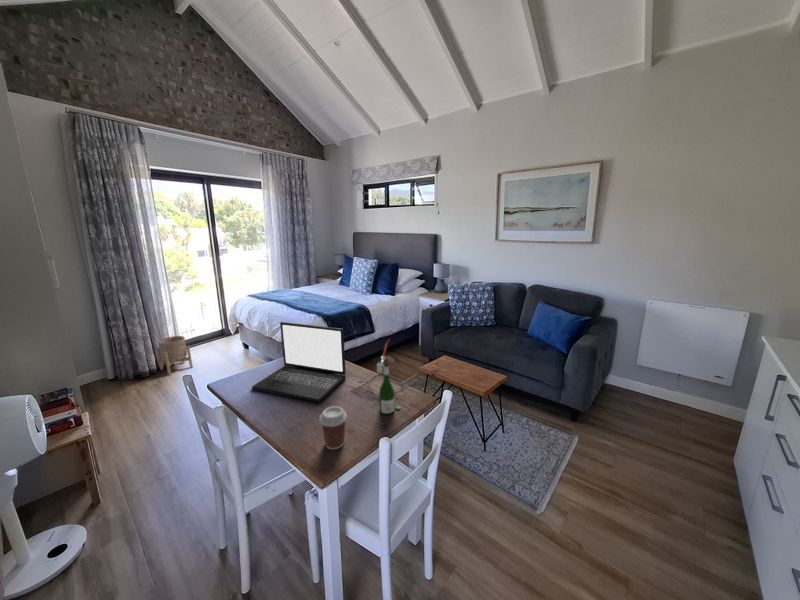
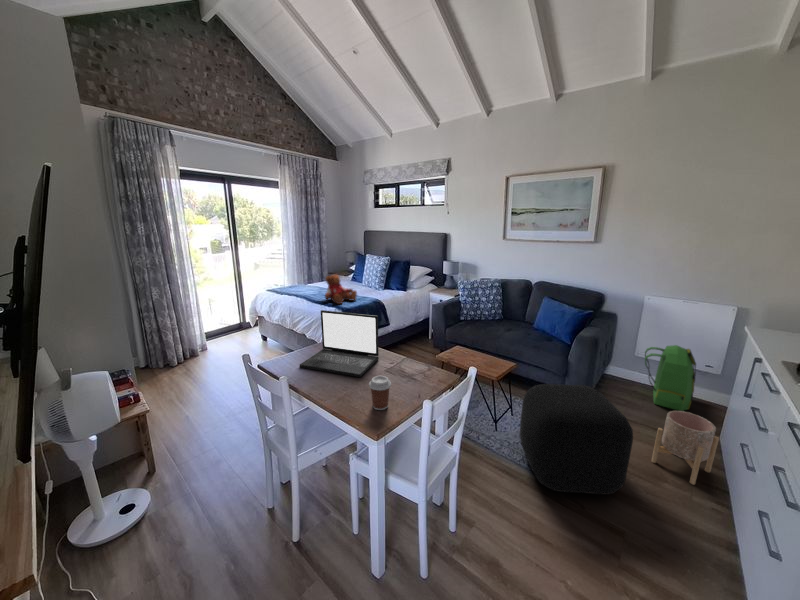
teddy bear: none [305,278,340,310] -> present [325,275,357,304]
planter: present [157,336,193,375] -> present [651,411,719,485]
wine bottle: present [377,340,401,414] -> none [411,322,430,386]
backpack: none [645,354,702,426] -> present [645,345,696,411]
ottoman: none [510,402,639,532] -> present [520,384,633,494]

